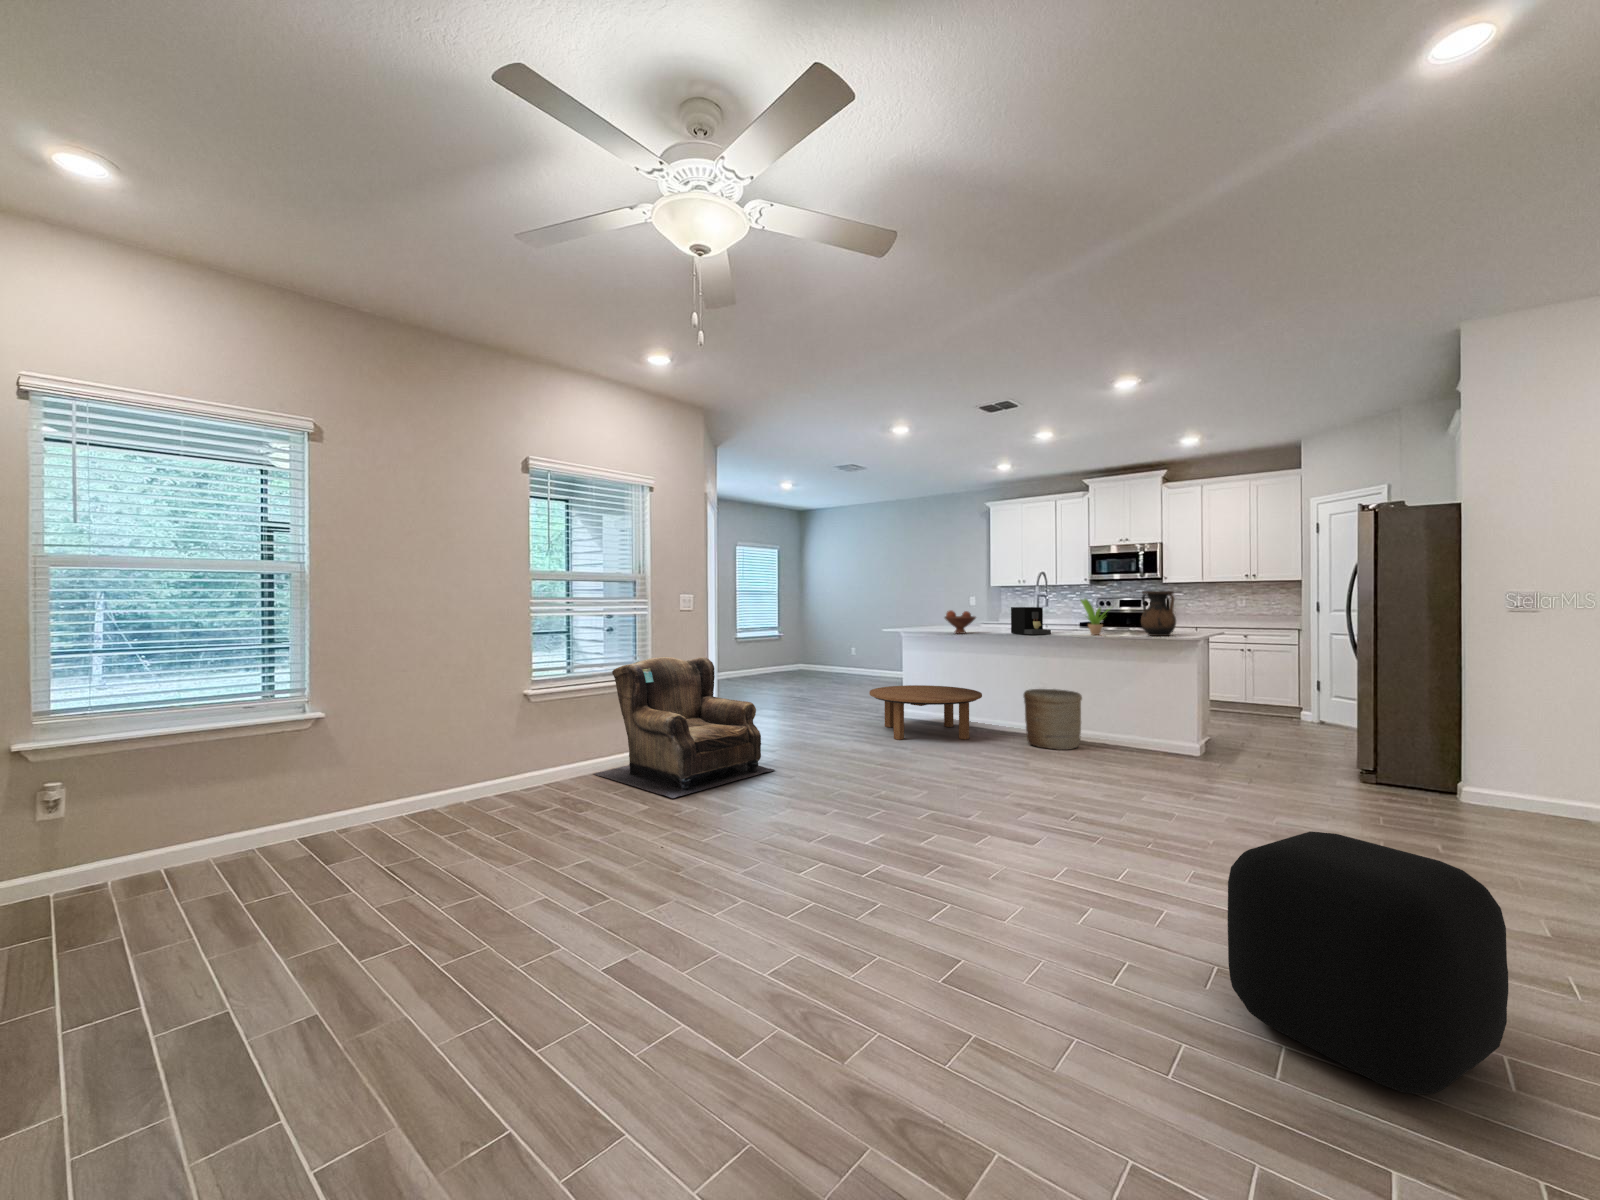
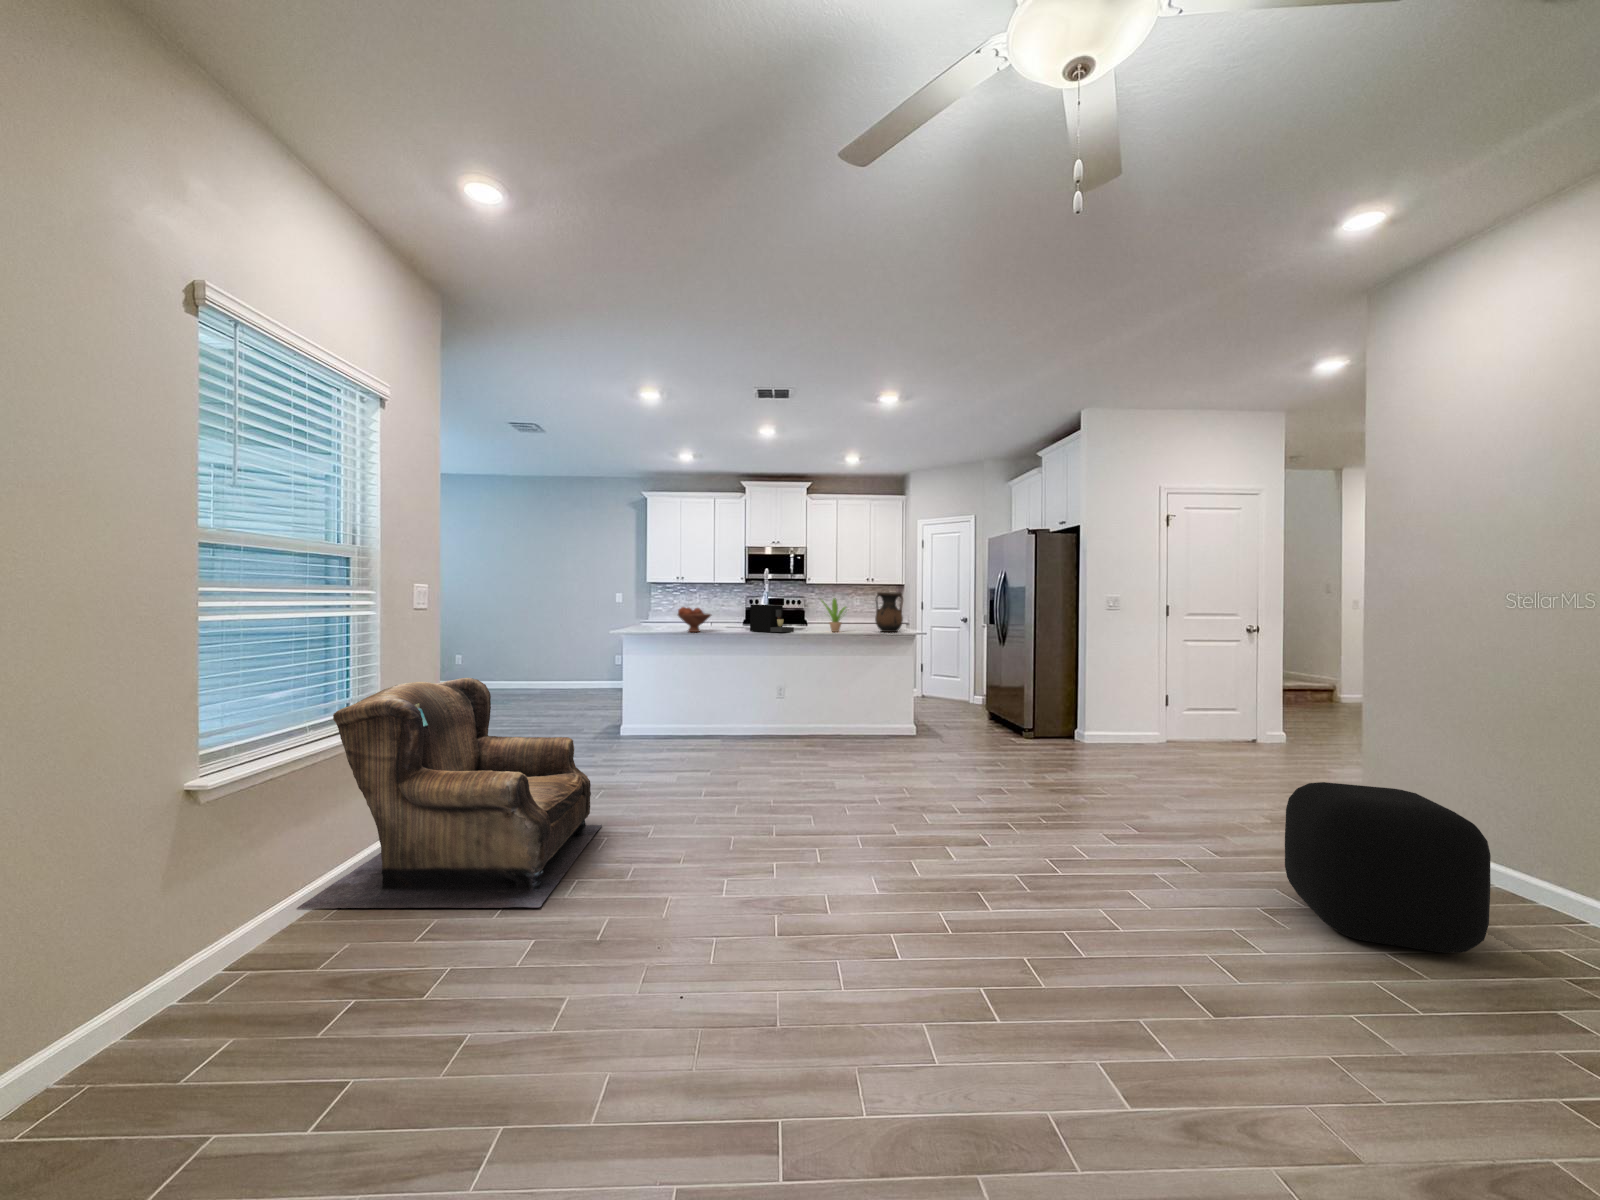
coffee table: present [869,685,982,740] -> none [609,690,736,758]
woven basket: present [1024,689,1082,750] -> none [779,685,832,744]

